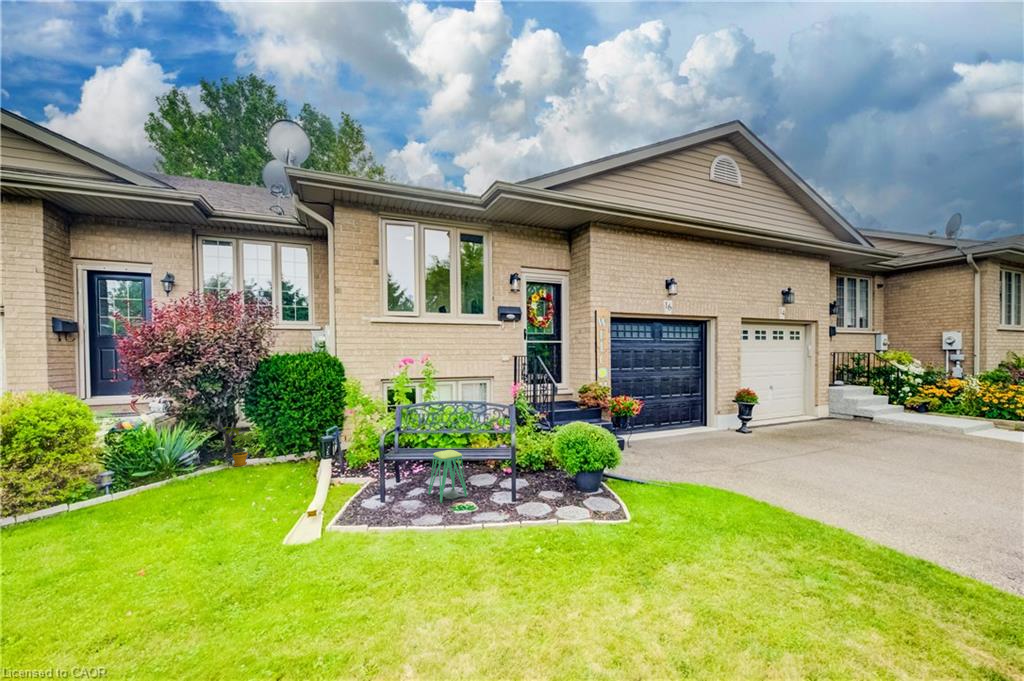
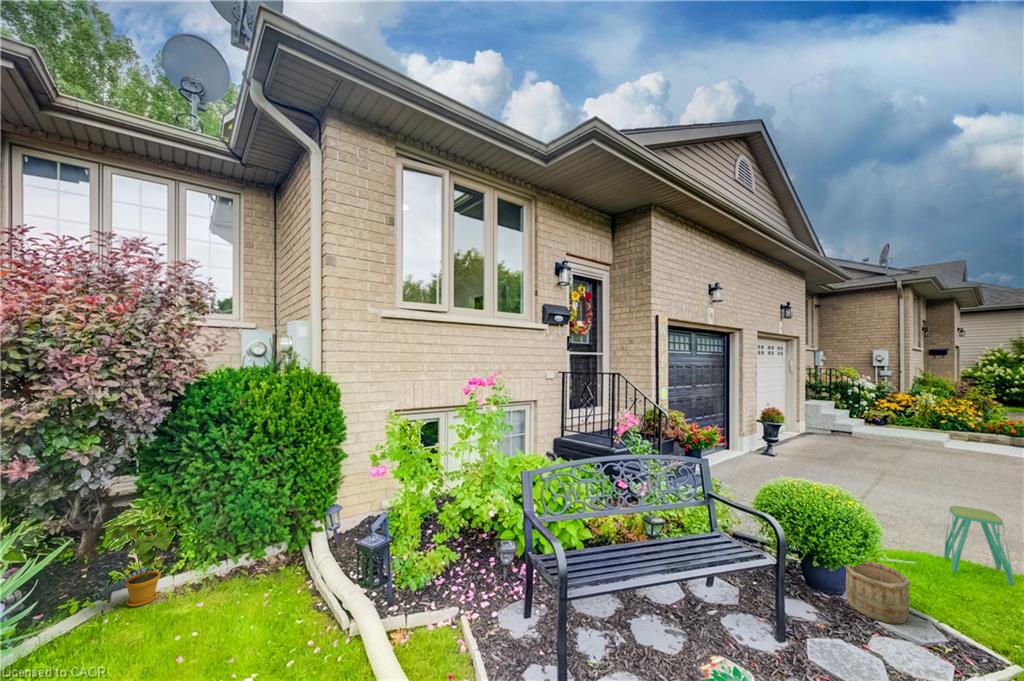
stool: present [428,450,467,503] -> present [944,506,1014,585]
wooden bucket: none [589,476,622,512] -> present [844,561,911,624]

